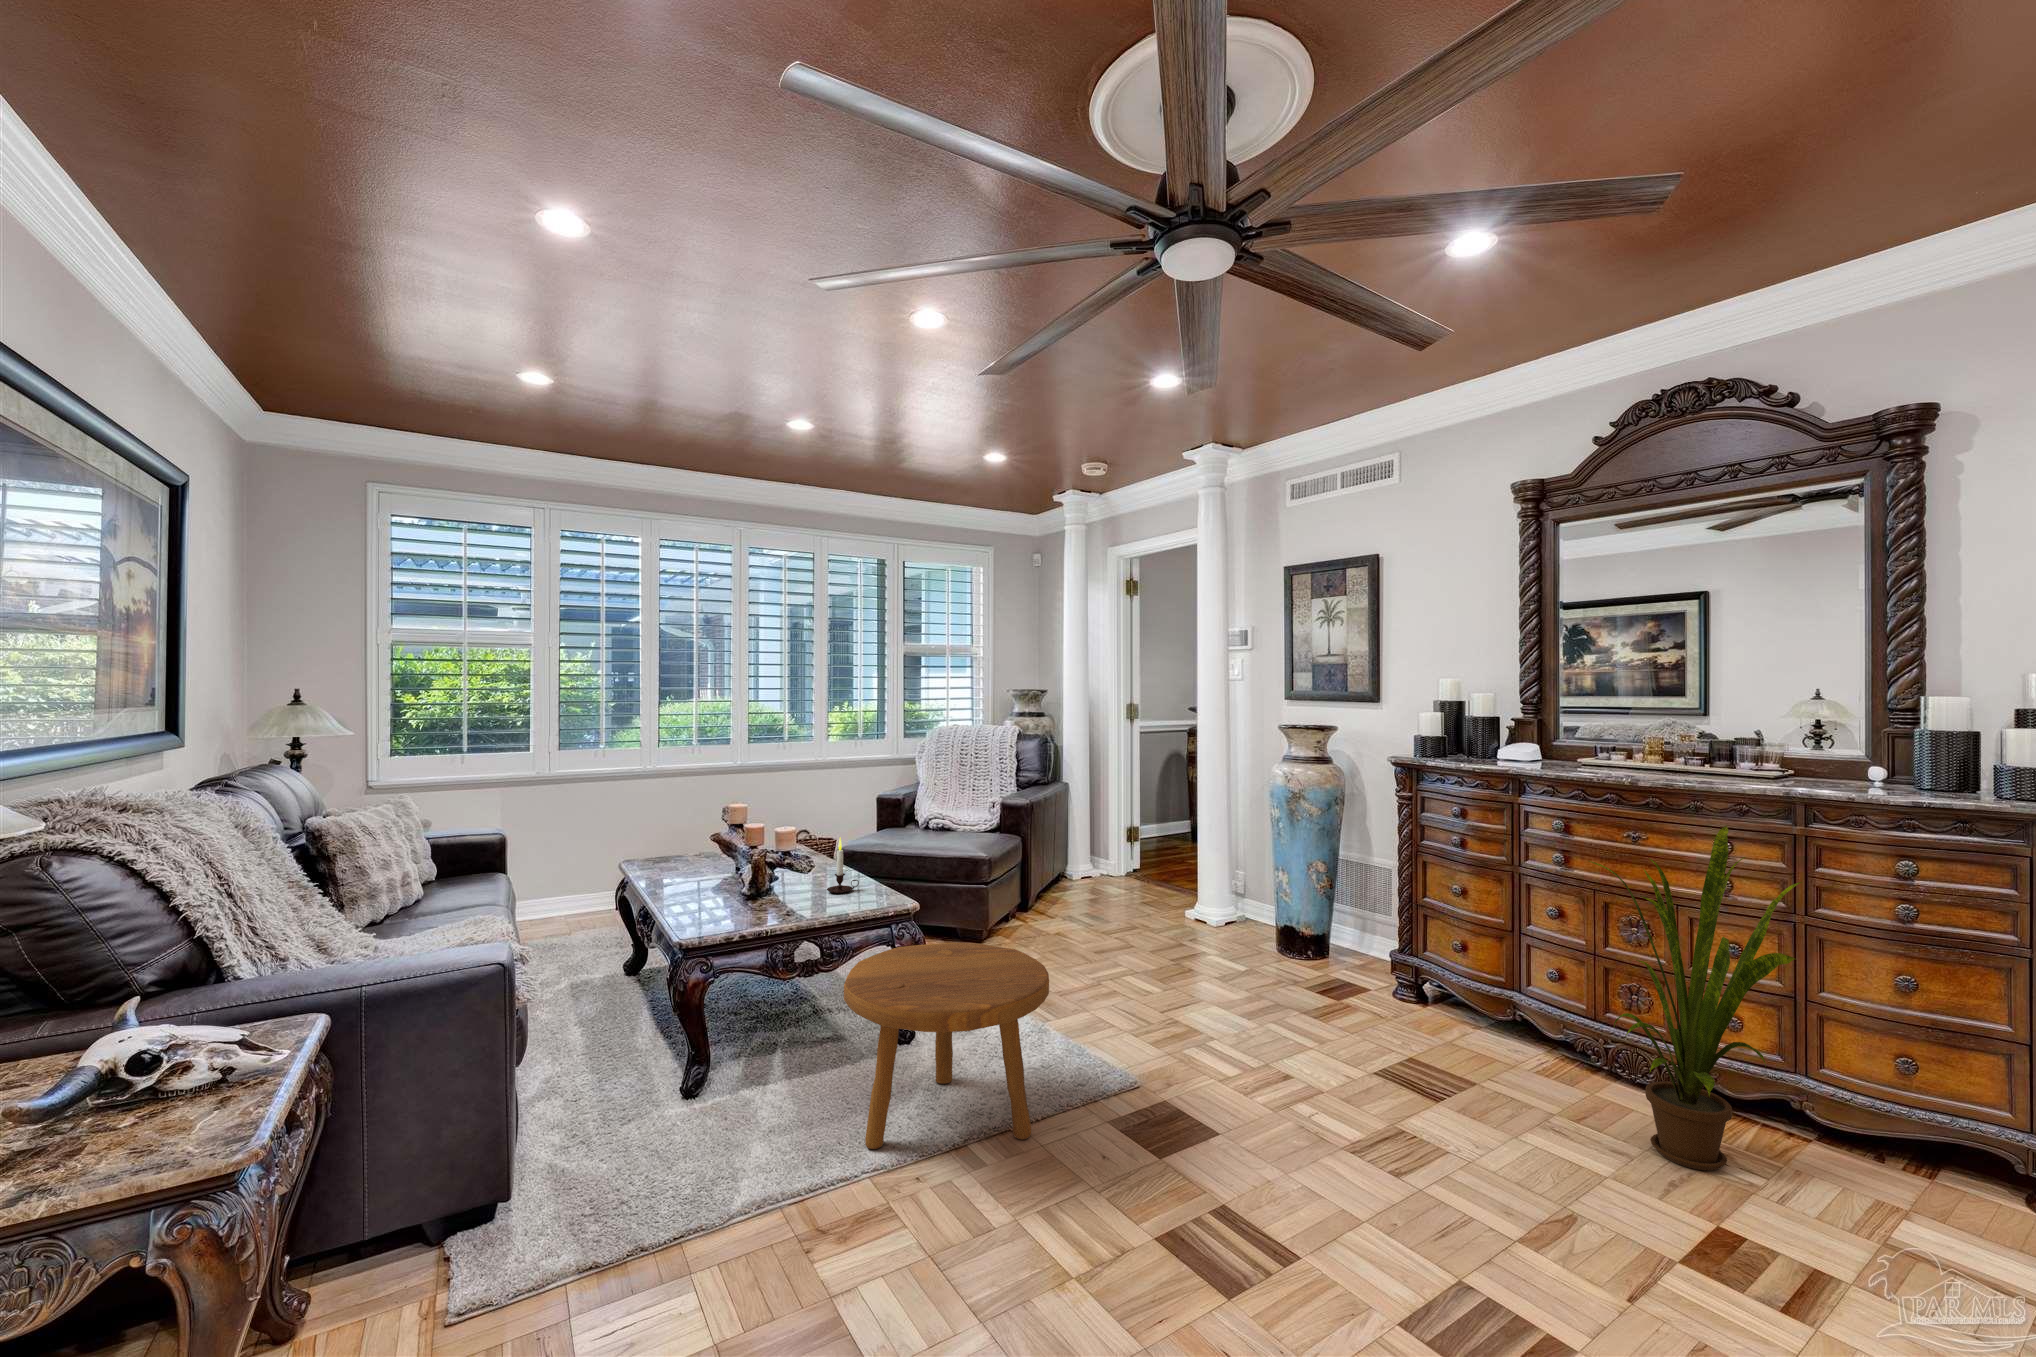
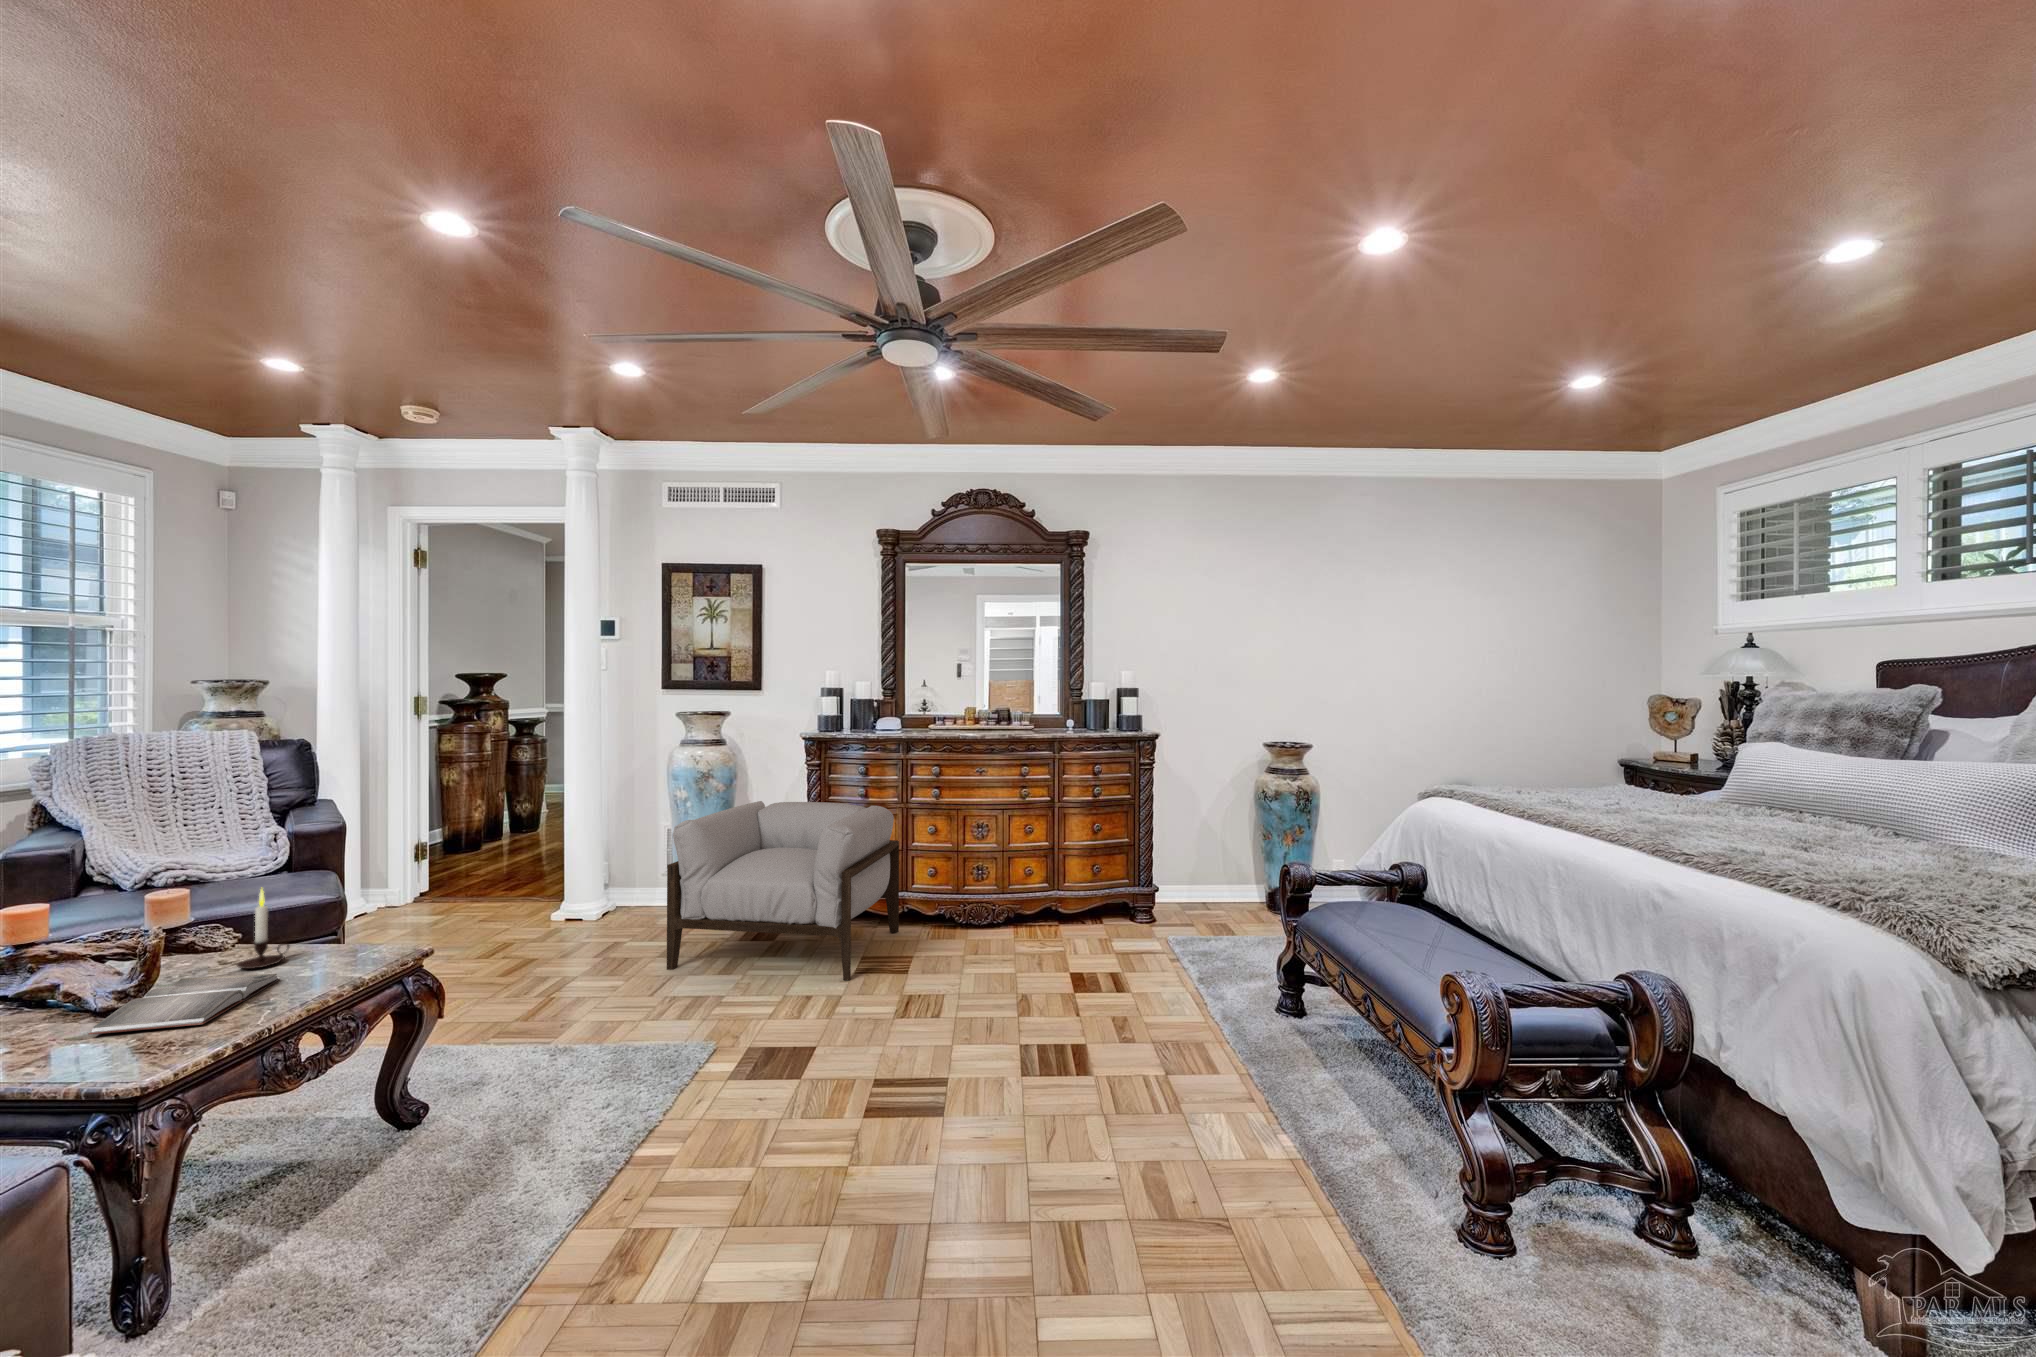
house plant: present [1589,826,1802,1170] -> none [976,757,1081,956]
armchair: none [1206,833,1502,1079] -> present [667,801,899,980]
hardback book: none [723,888,826,920] -> present [88,974,280,1035]
footstool: present [844,943,1049,1149] -> none [441,953,700,1212]

